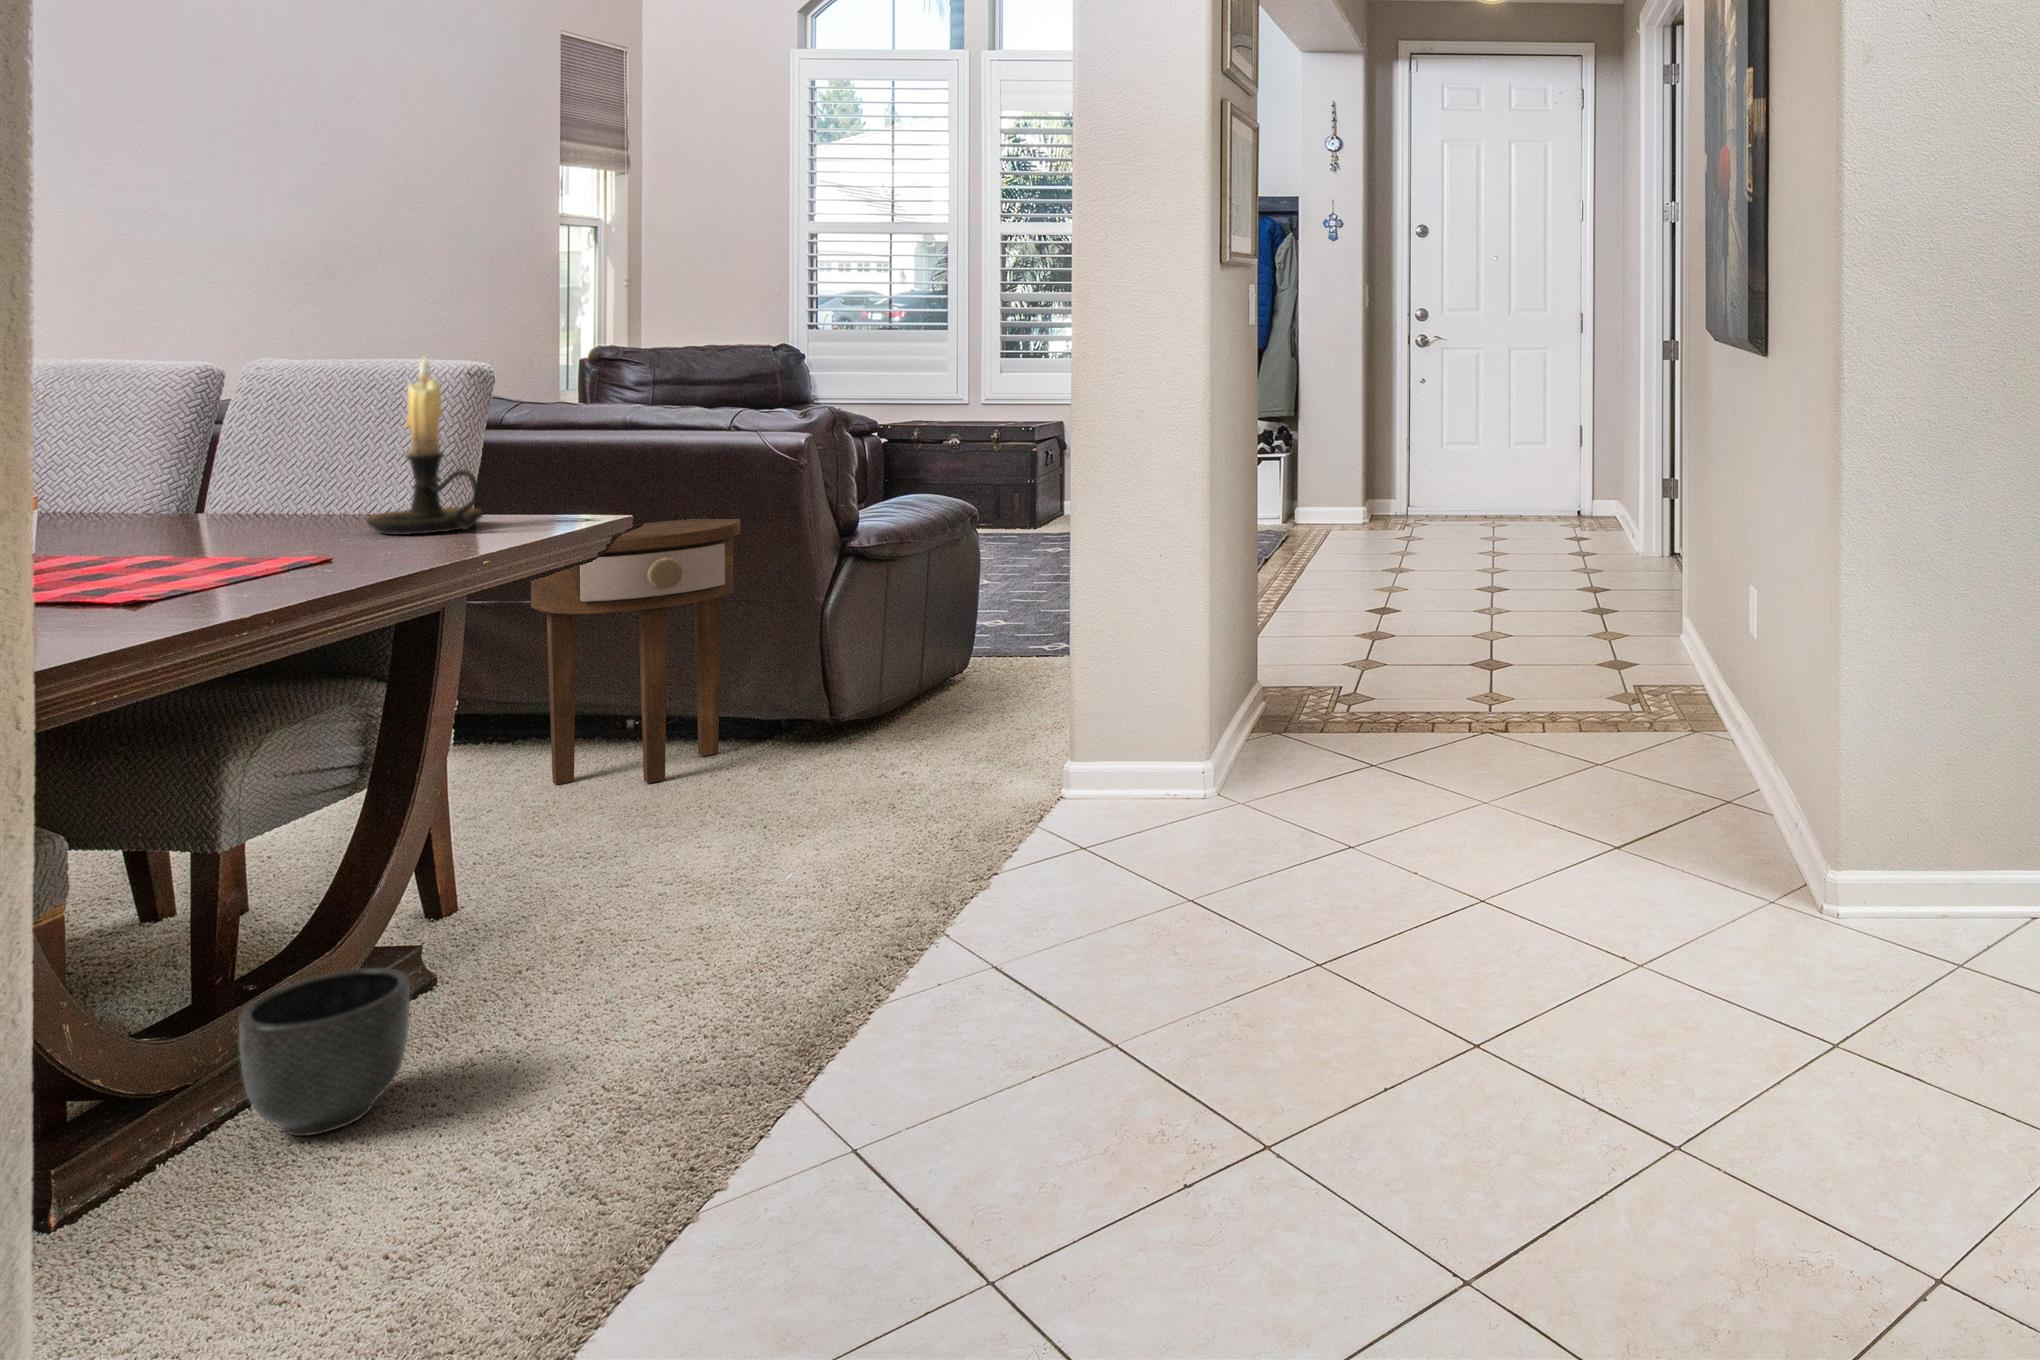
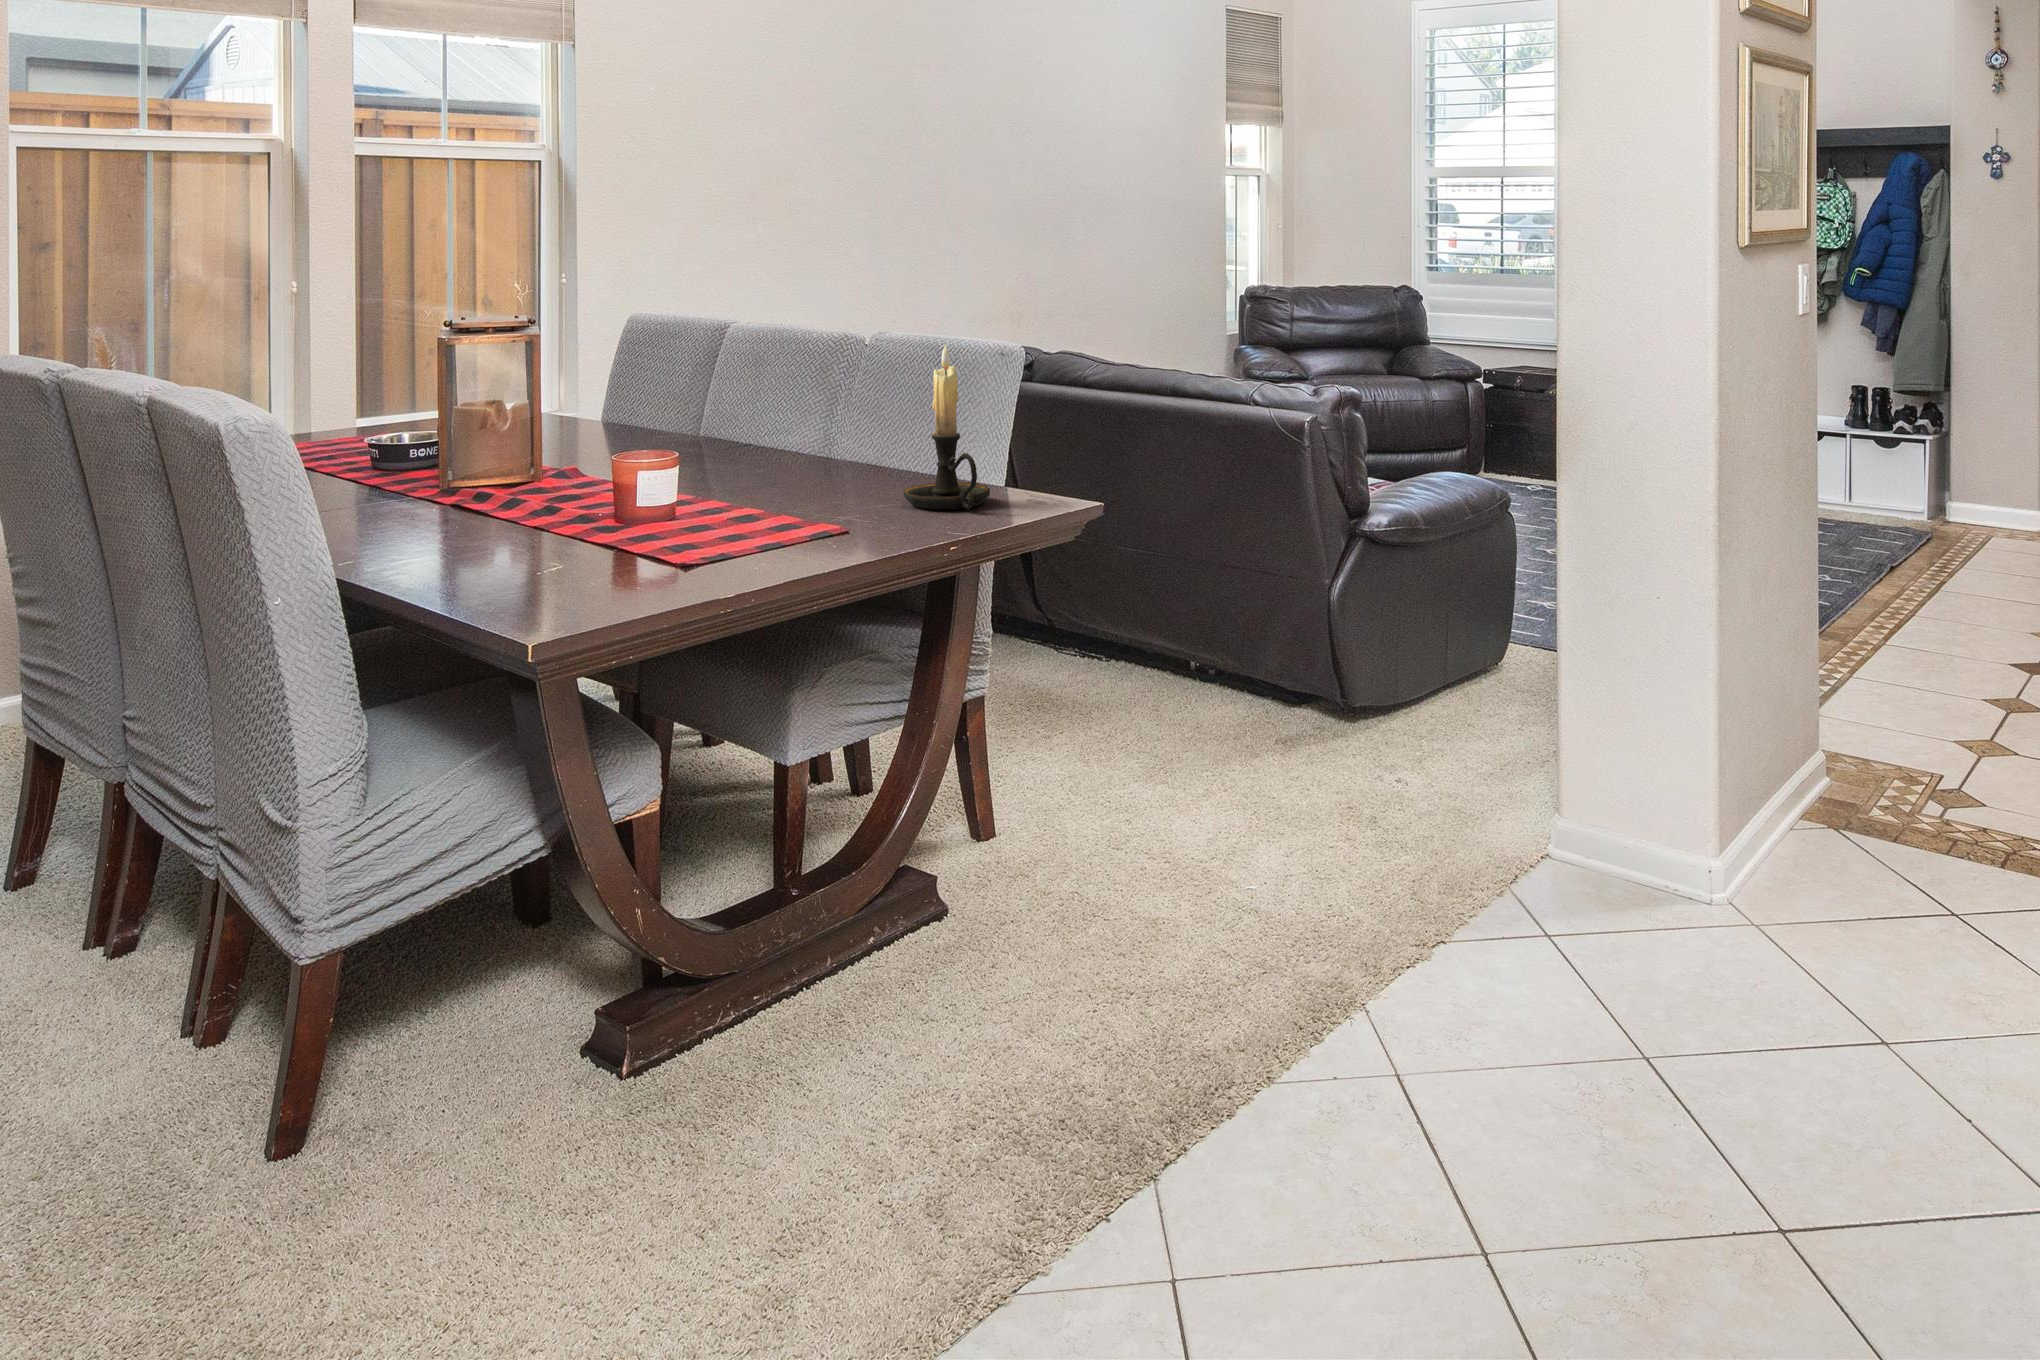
side table: present [531,519,740,785] -> none [1082,487,1264,742]
planter: present [239,968,410,1136] -> none [758,907,878,1054]

